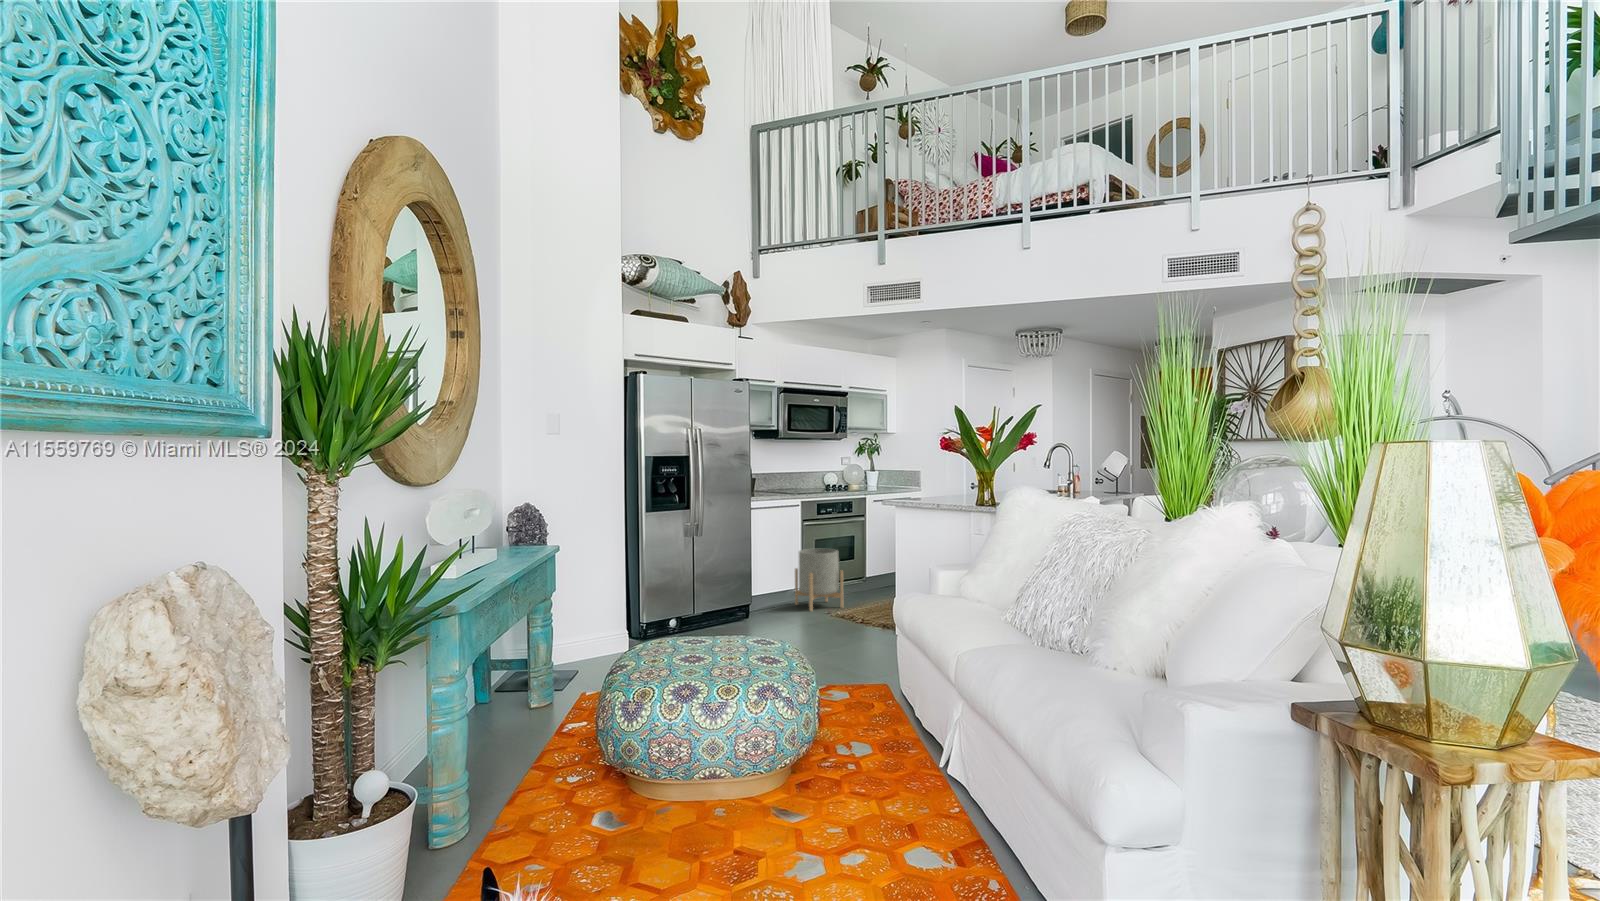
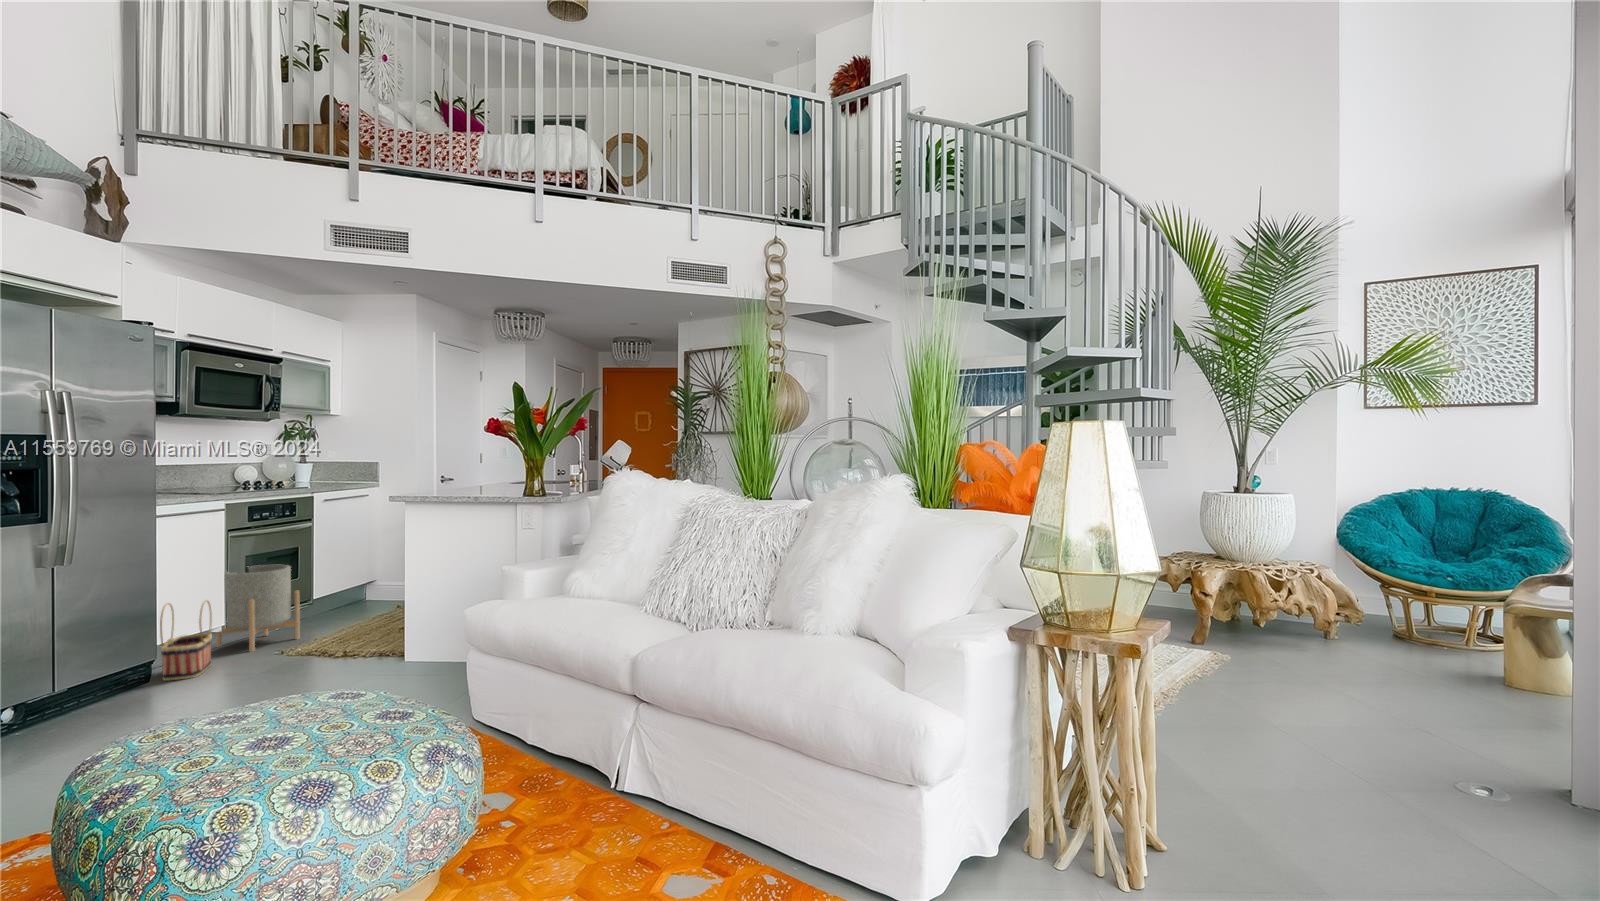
basket: none [753,568,784,622] -> present [160,601,212,681]

